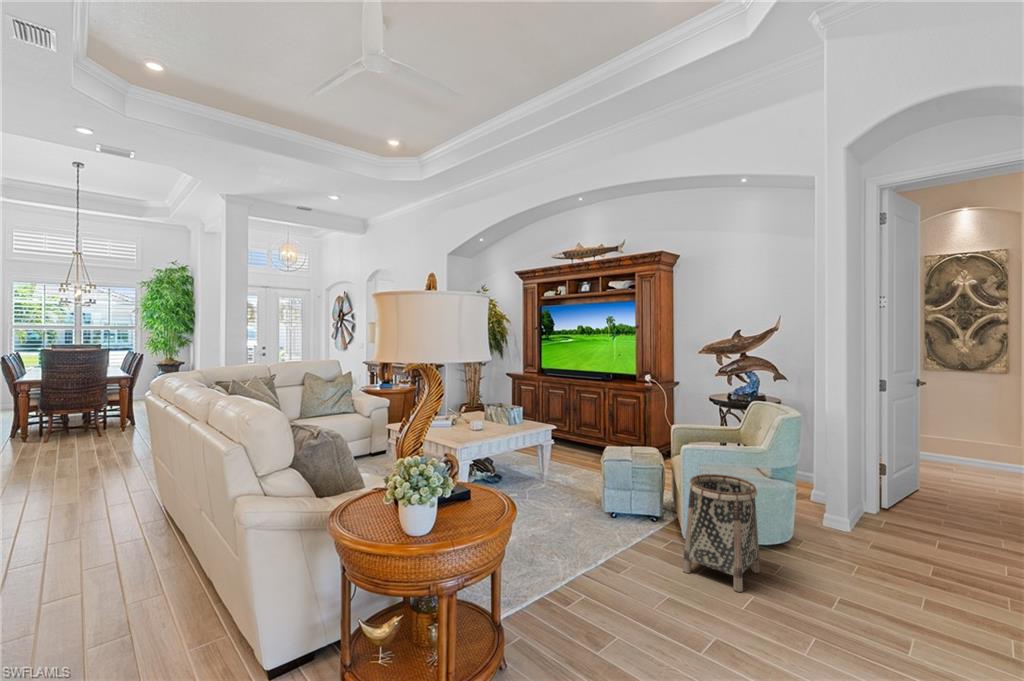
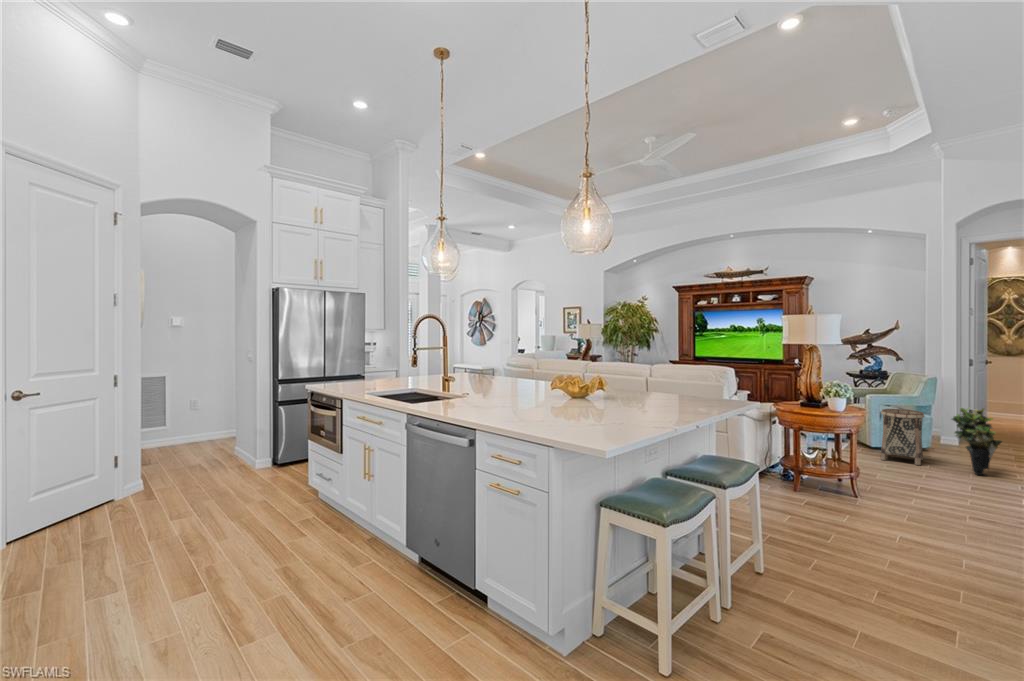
potted plant: none [793,484,885,636] -> present [952,408,1002,475]

